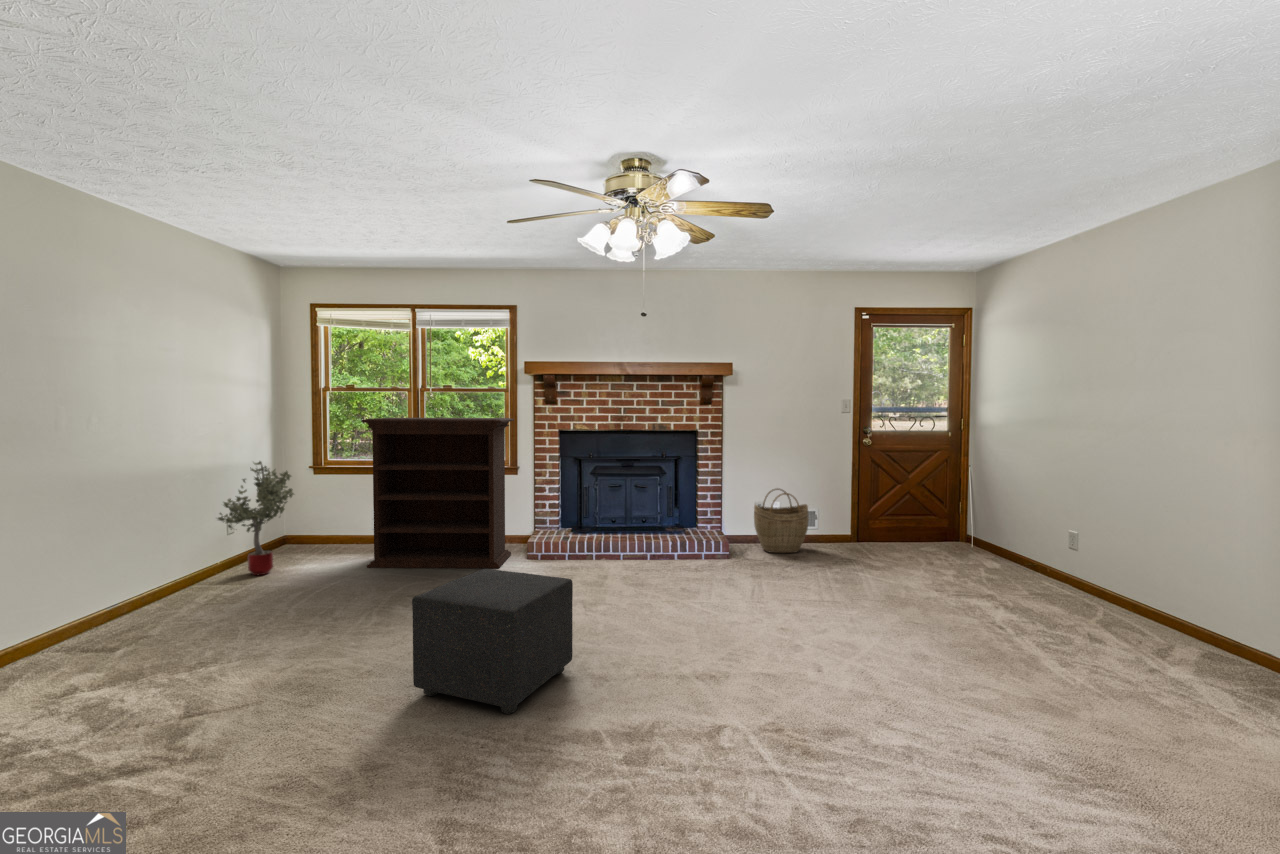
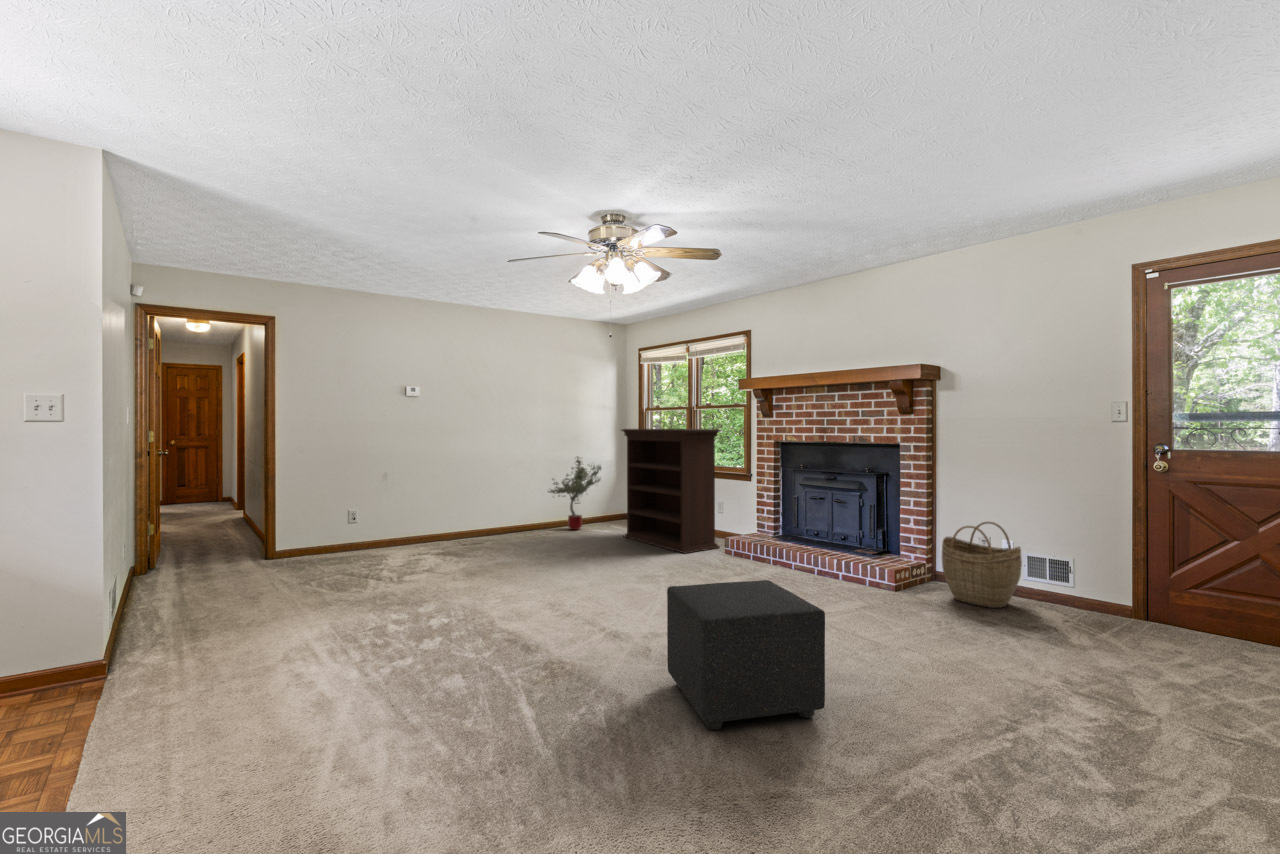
ottoman: present [412,569,573,714] -> present [667,580,825,730]

